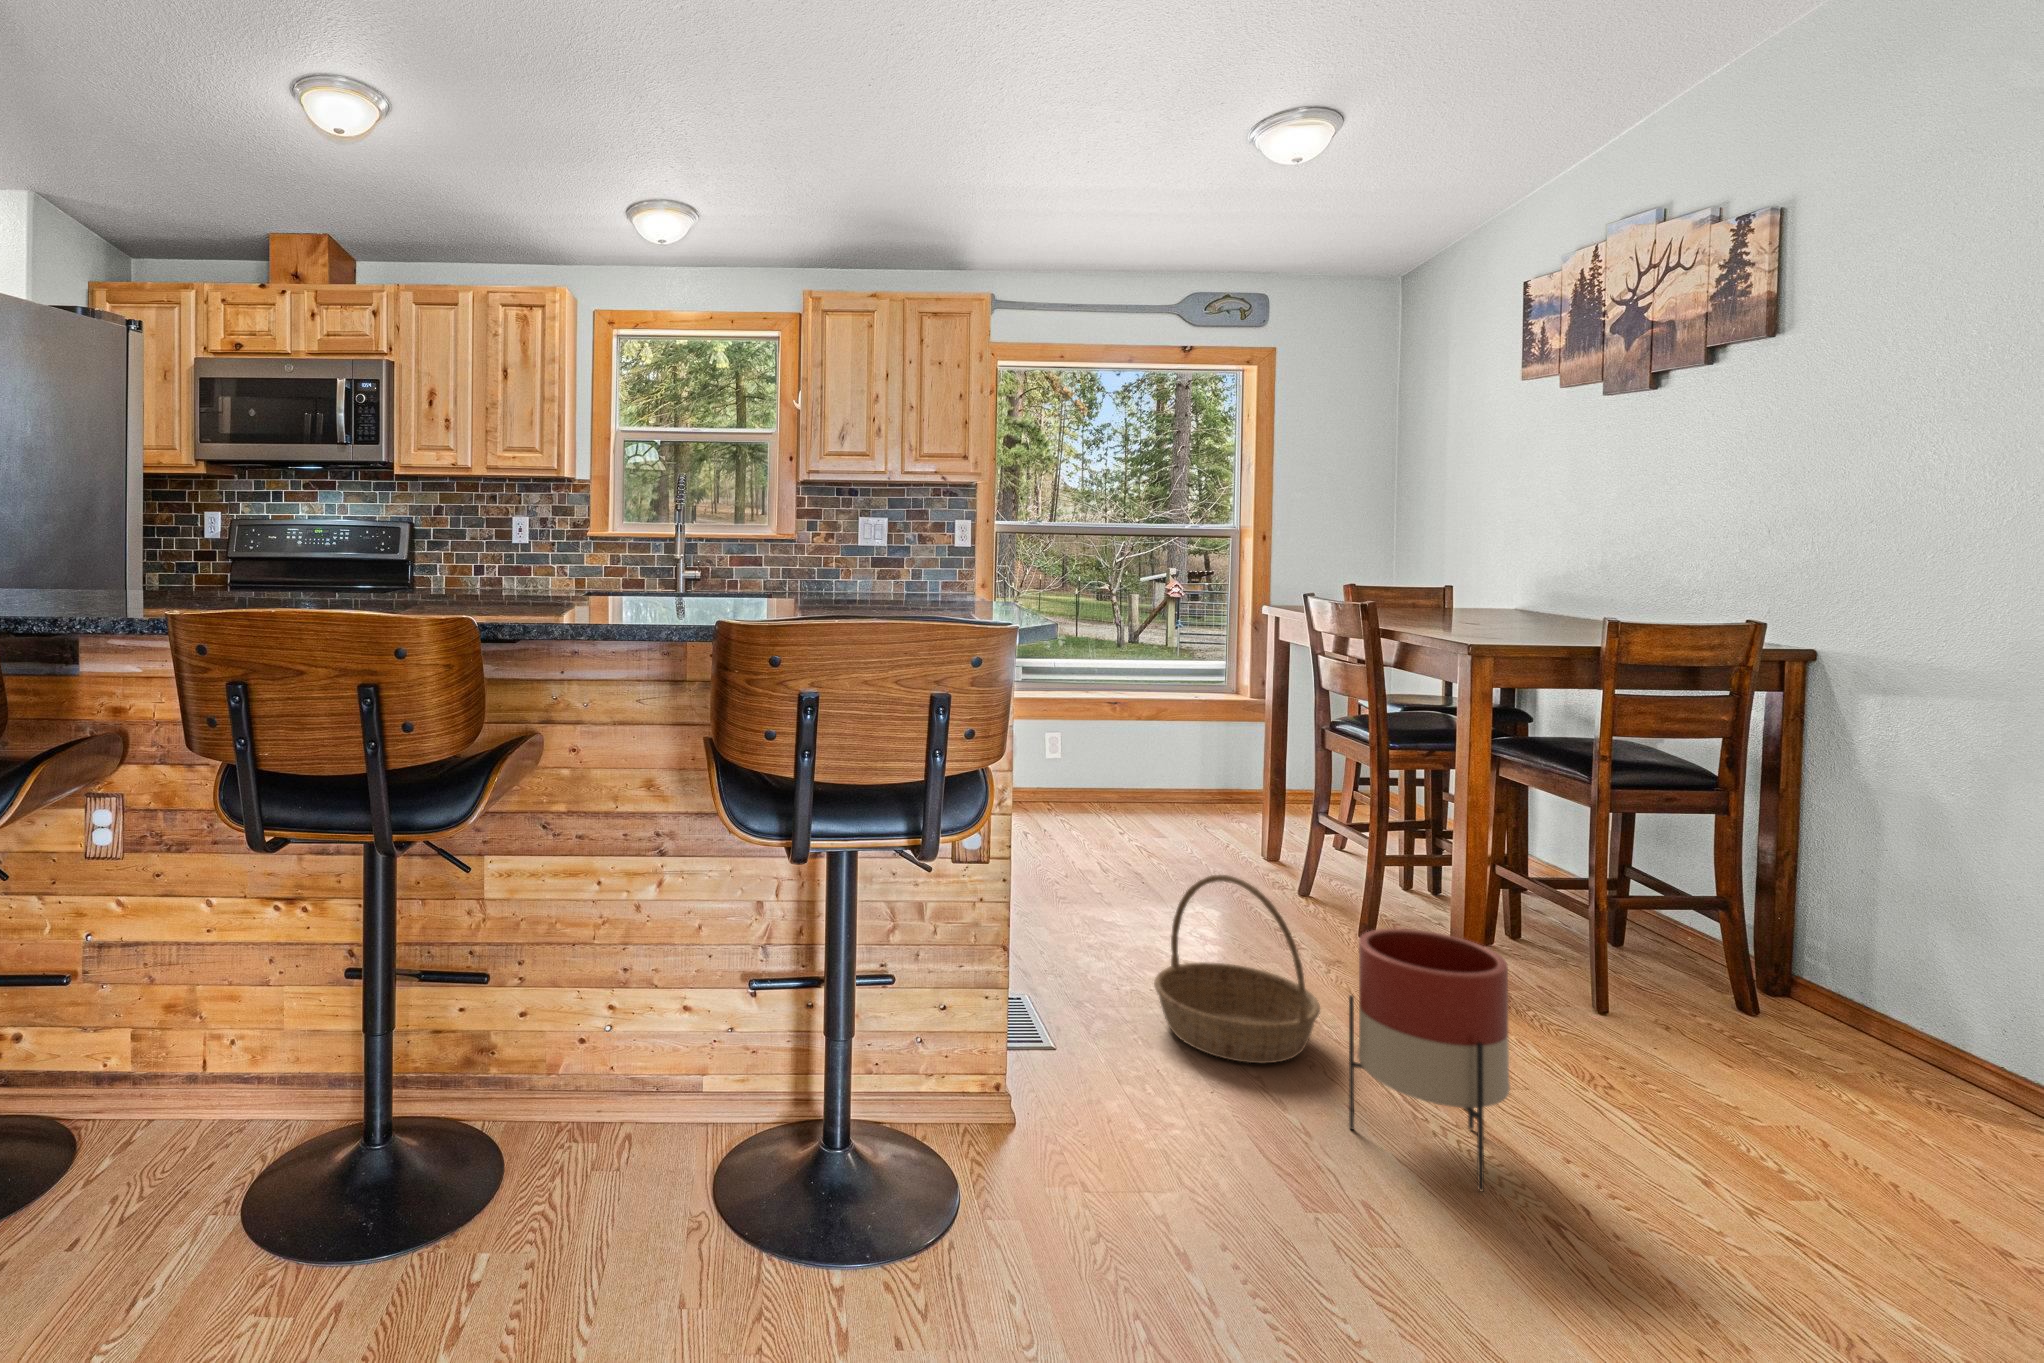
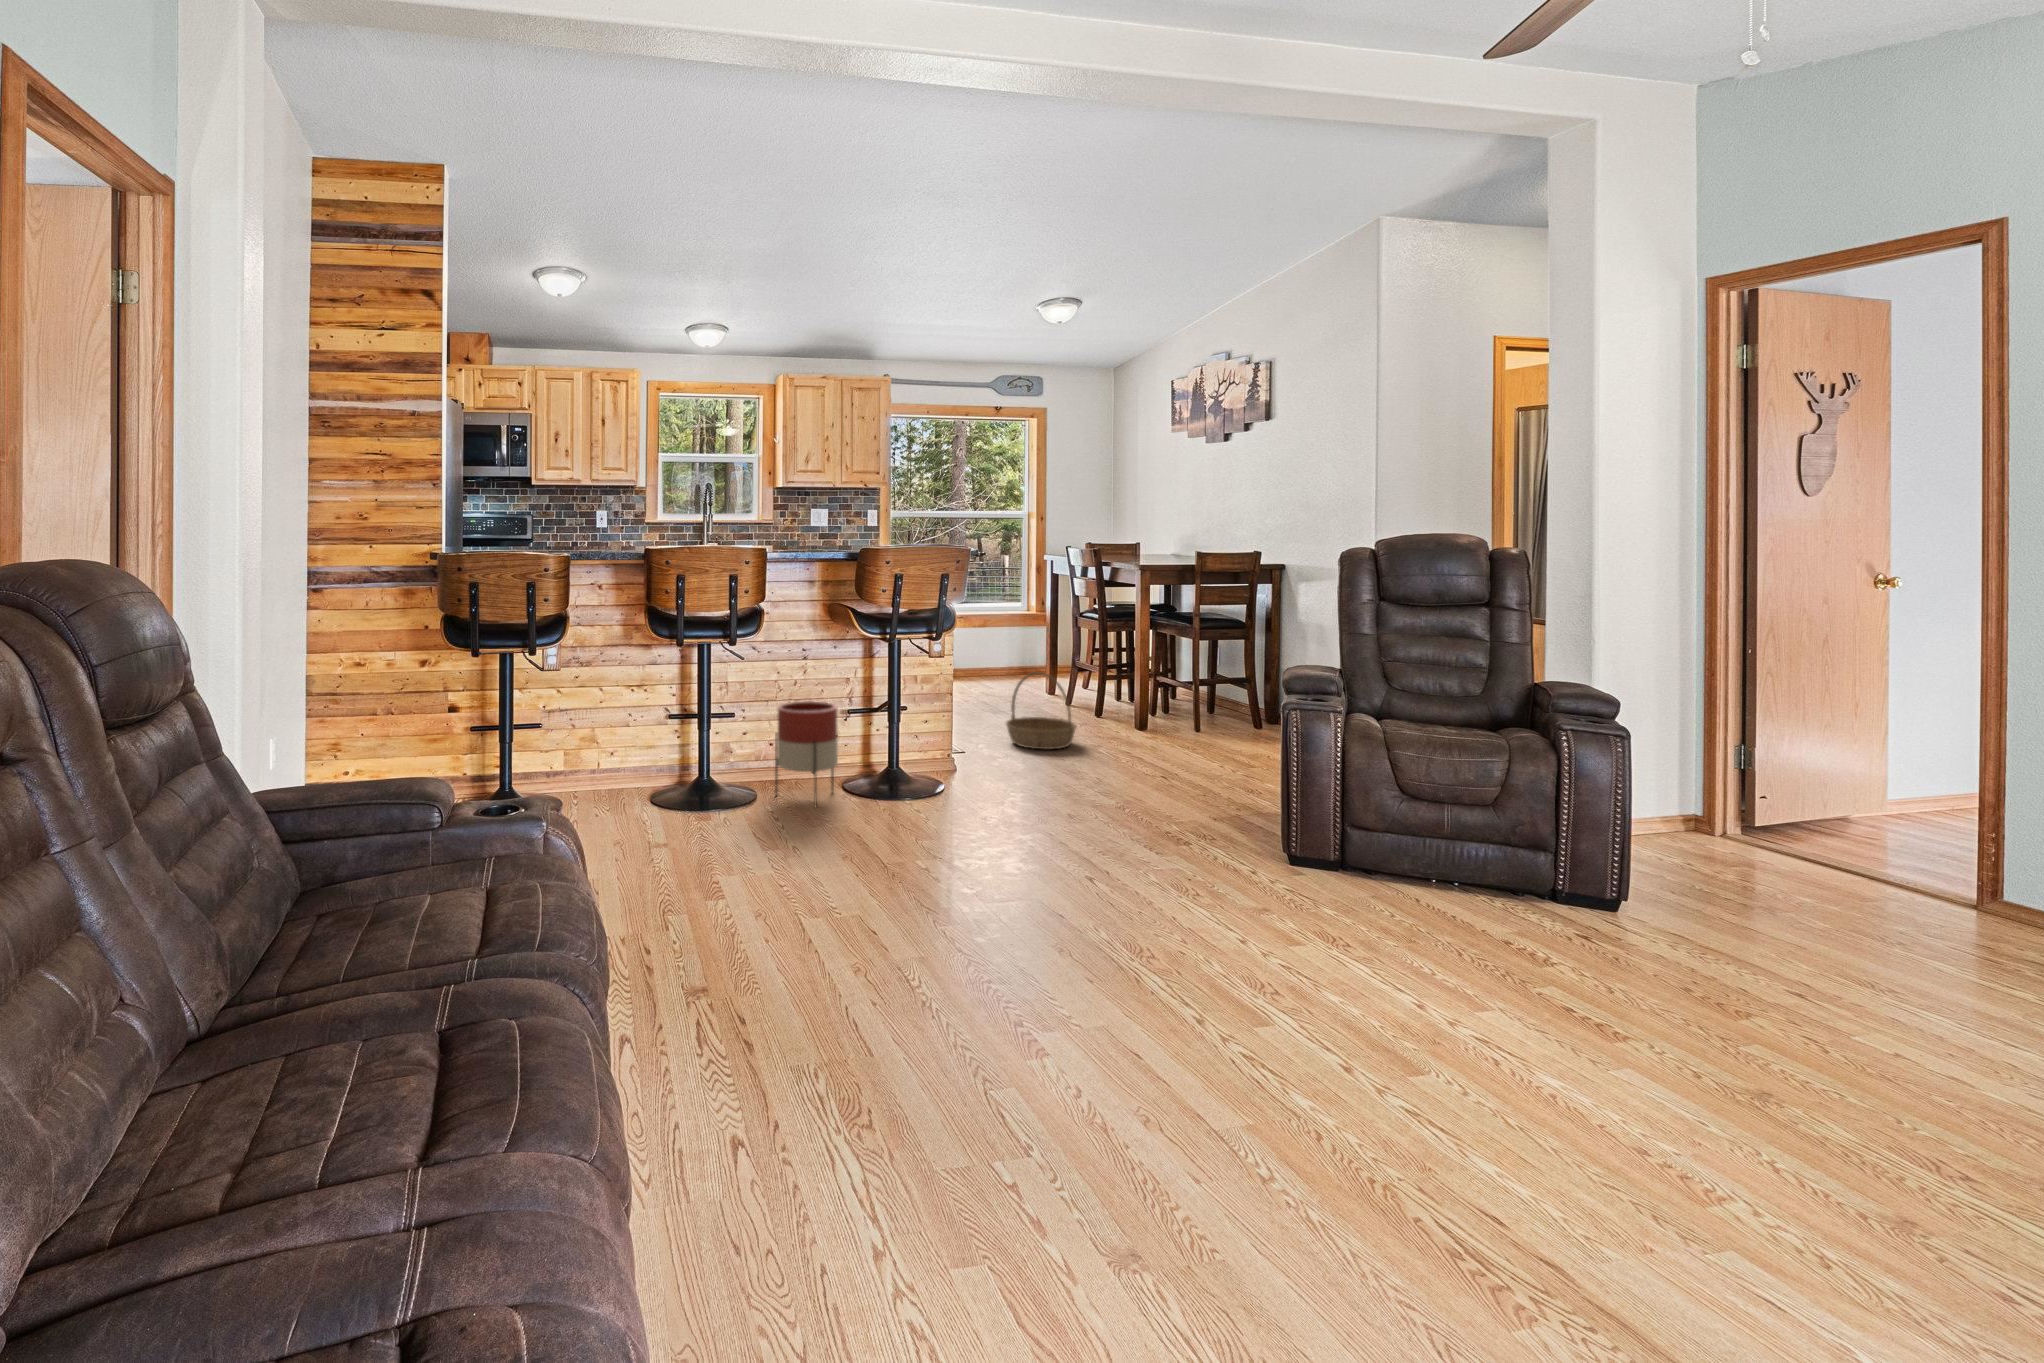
planter: present [1349,928,1510,1191] -> present [775,701,838,799]

